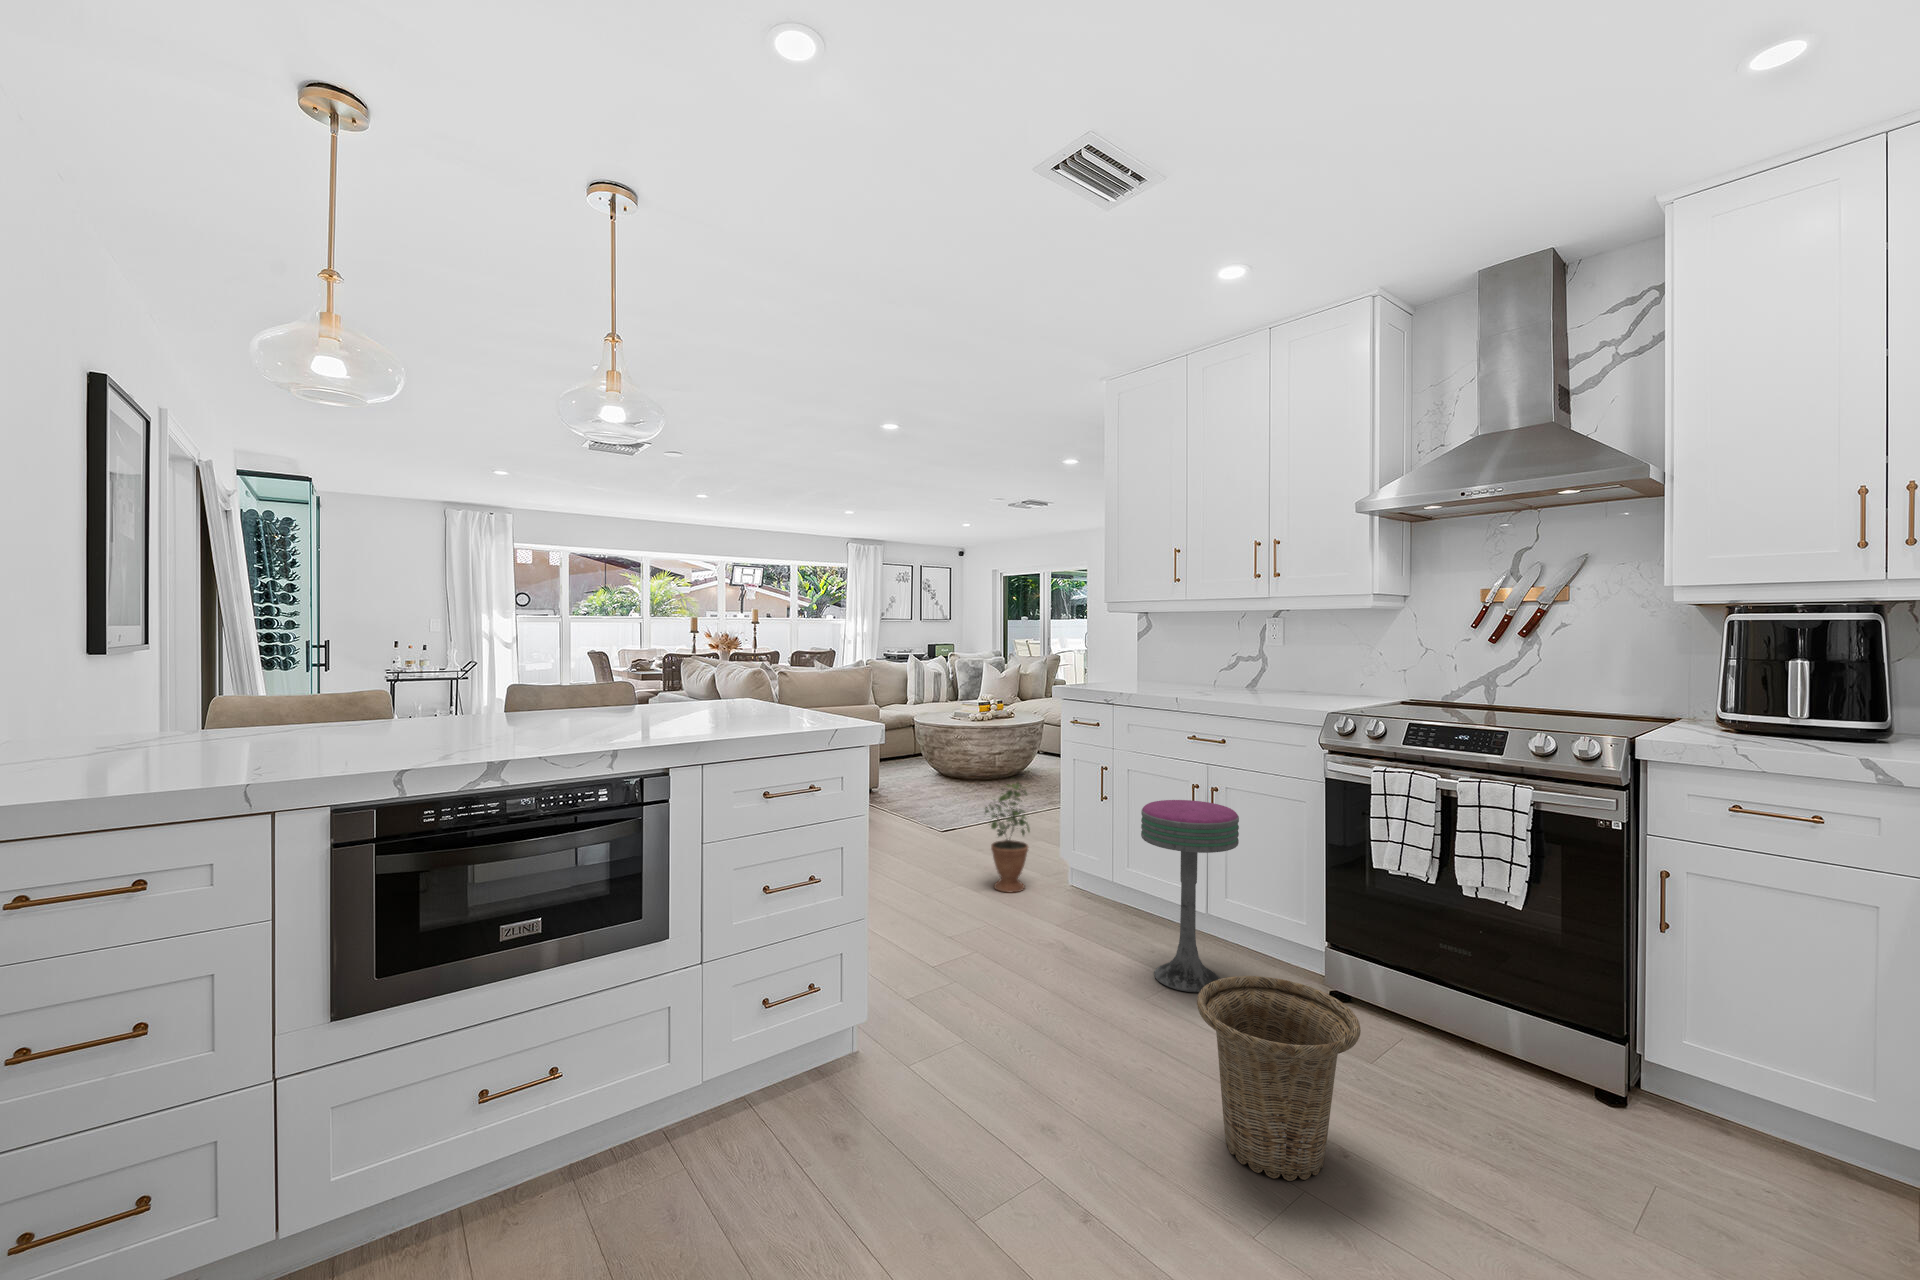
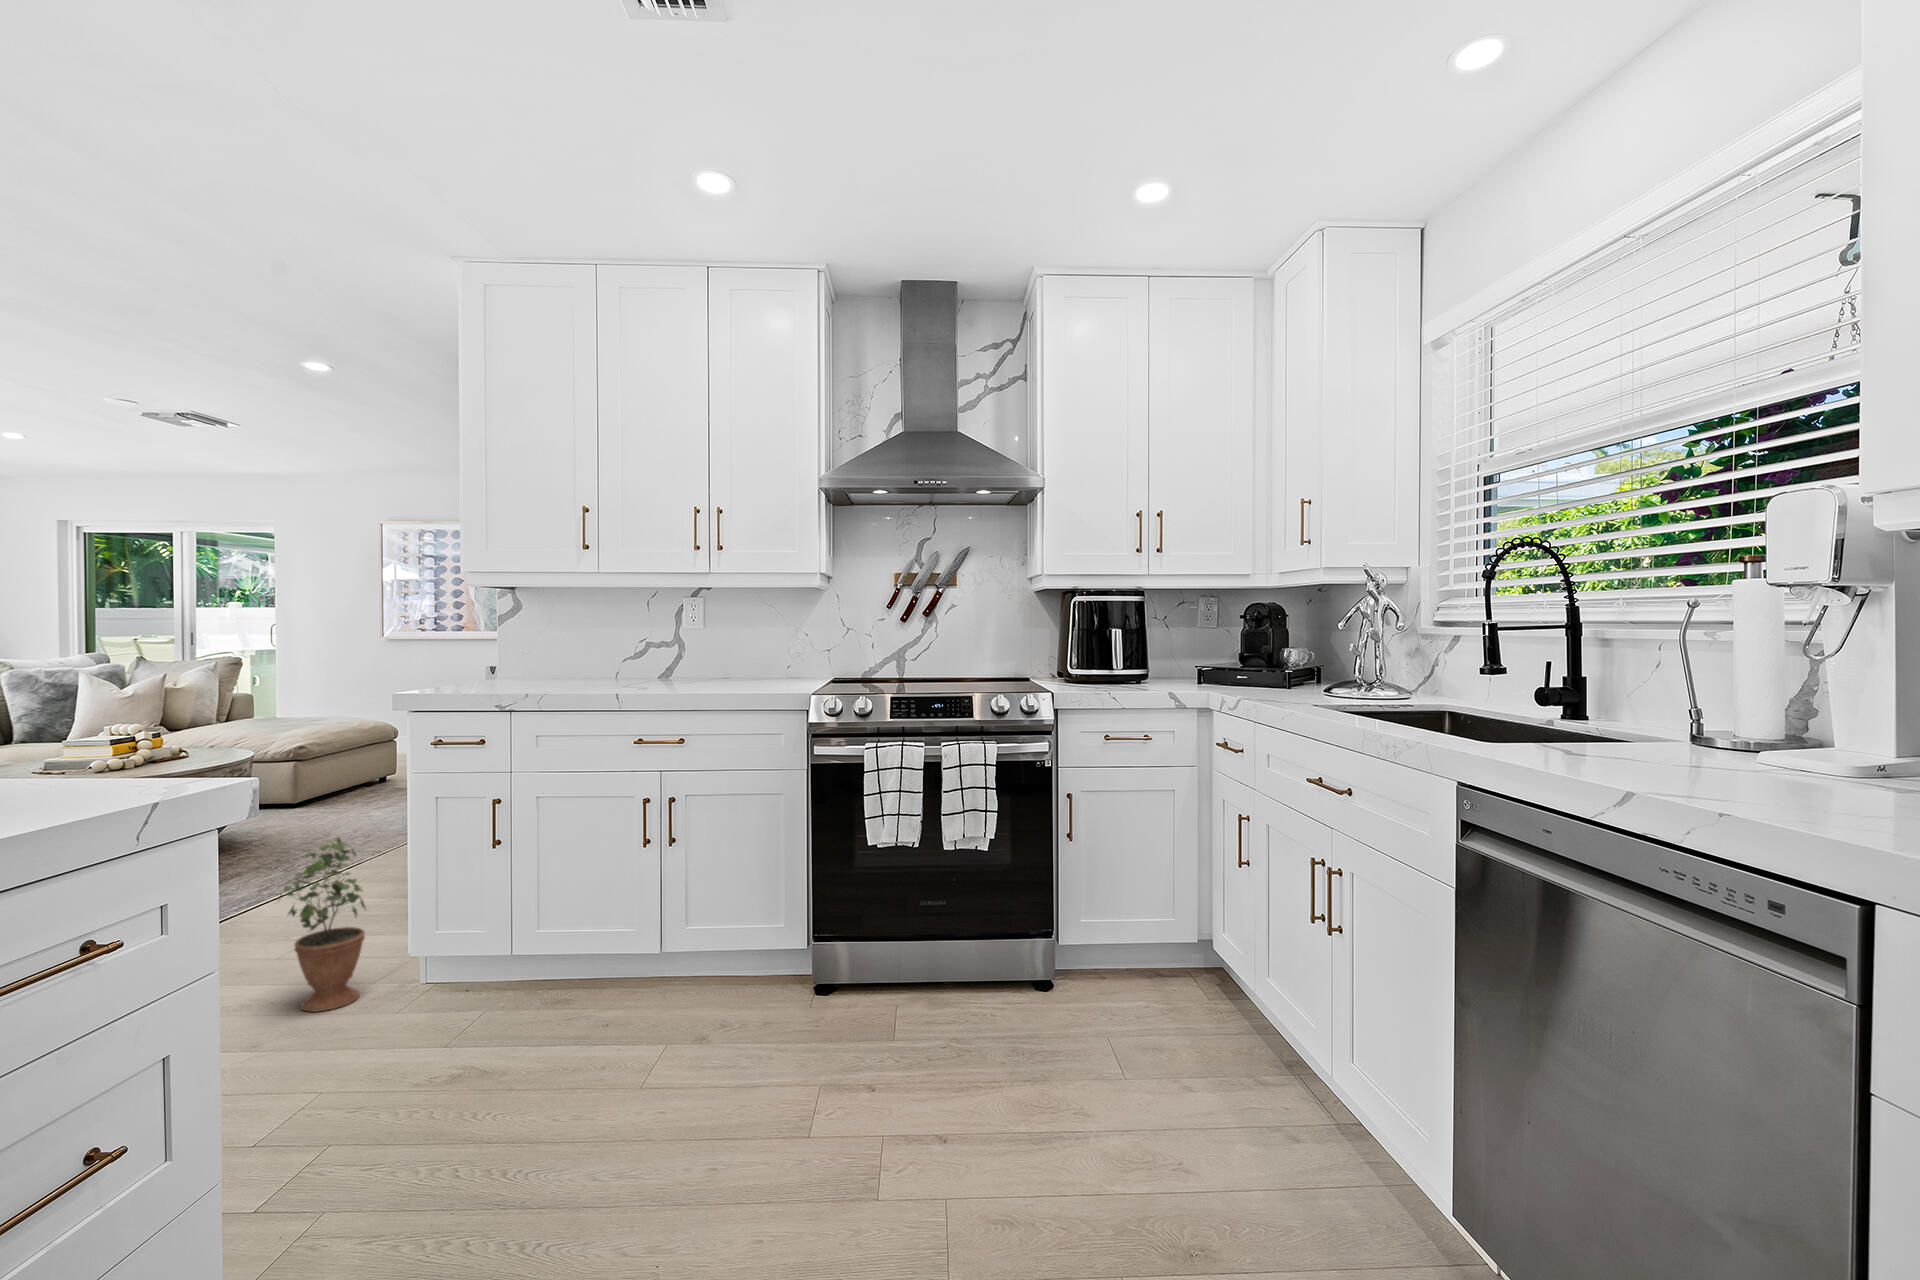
bar stool: present [1141,800,1239,992] -> none [614,811,732,1042]
basket: present [1197,976,1361,1181] -> none [814,972,977,1186]

